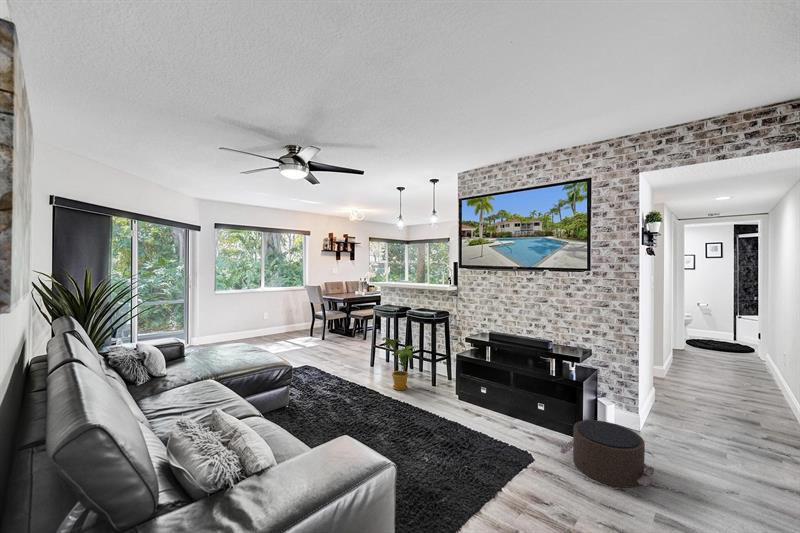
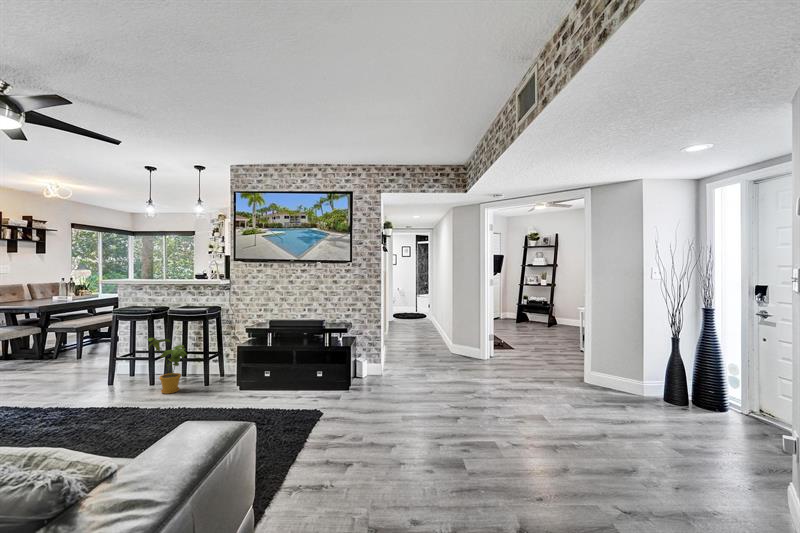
pouf: present [560,420,654,488] -> none [340,369,396,406]

